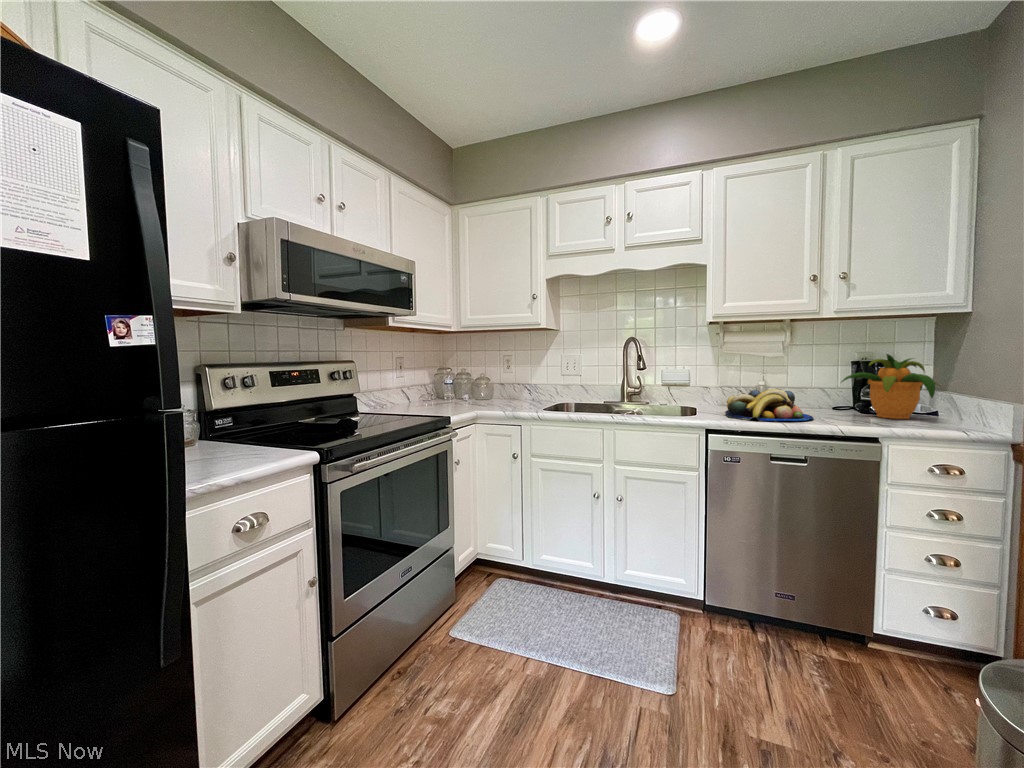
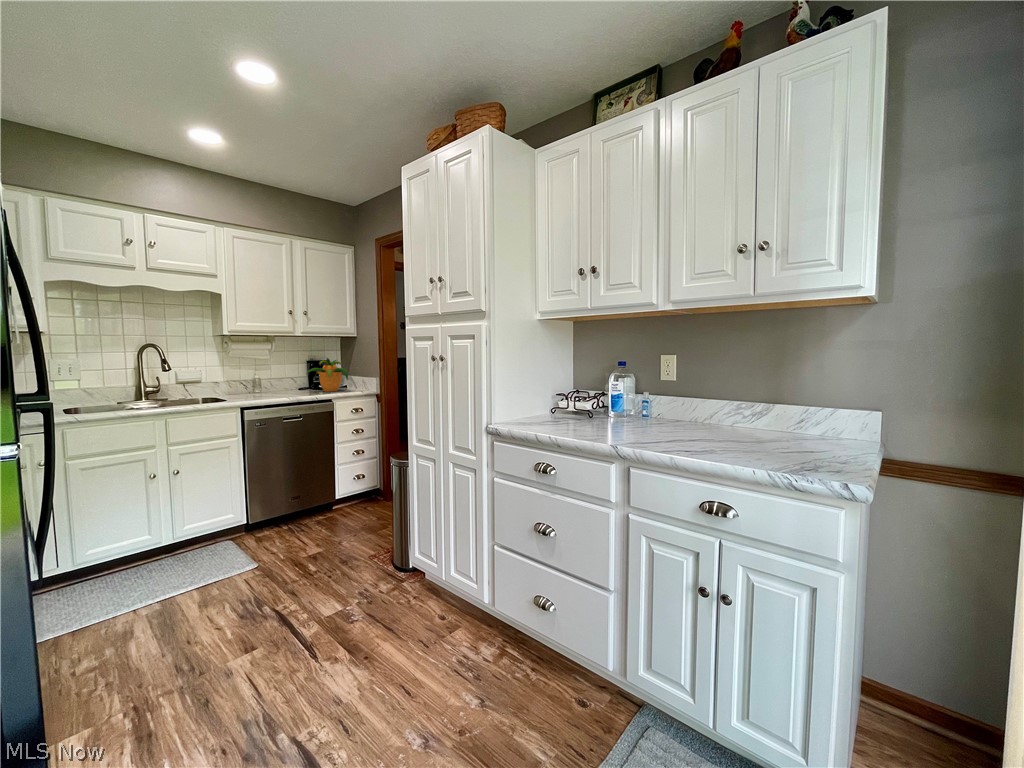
fruit bowl: present [725,389,813,421] -> none [245,380,299,400]

